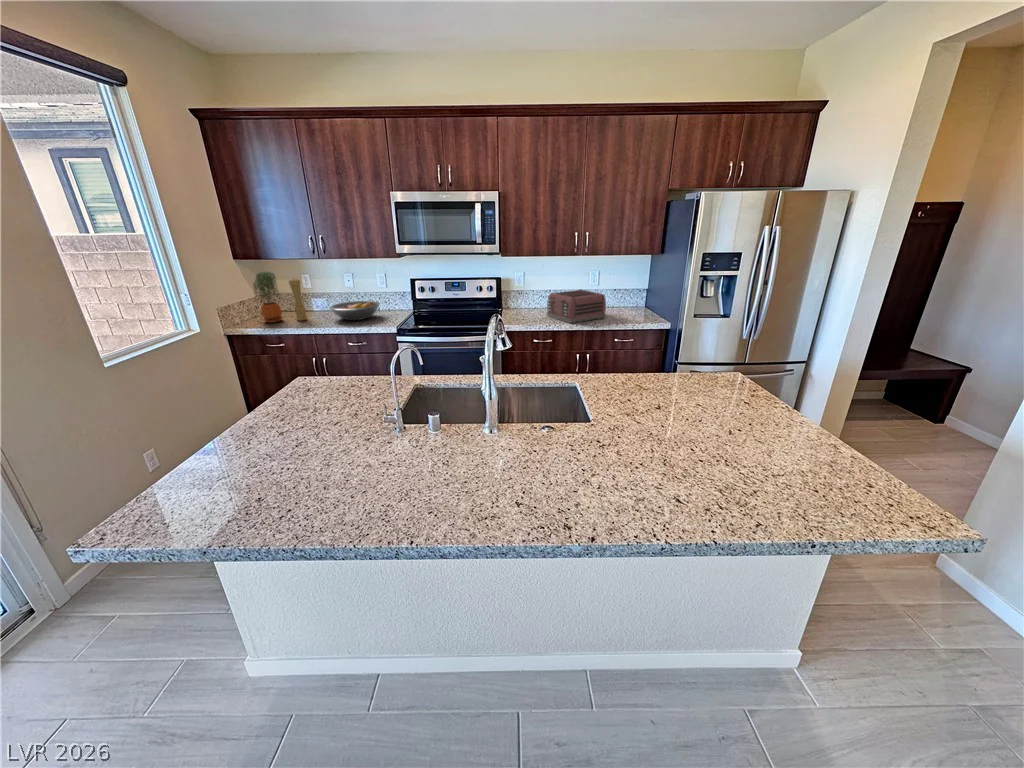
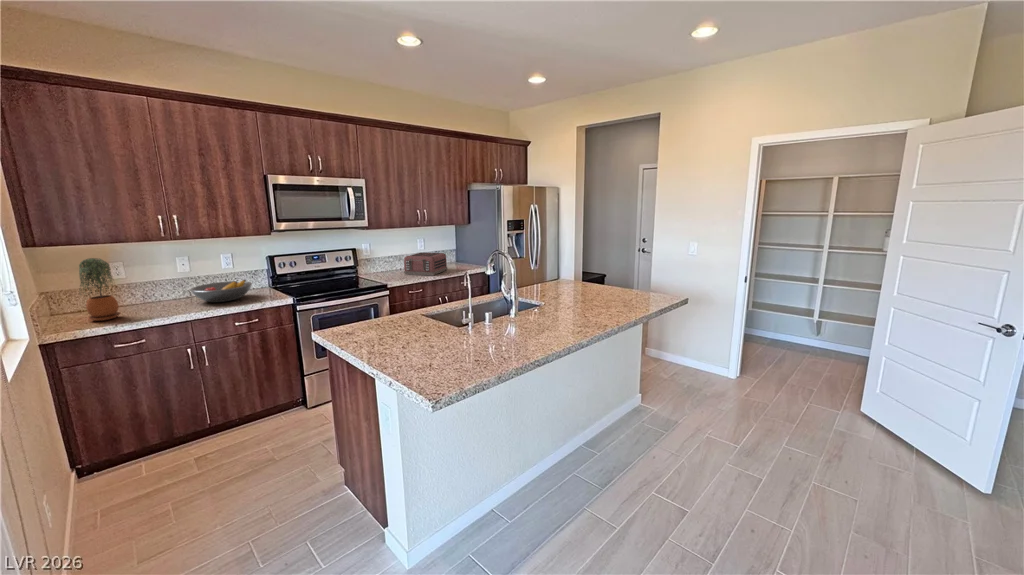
pepper mill: present [289,279,307,321] -> none [131,263,156,313]

